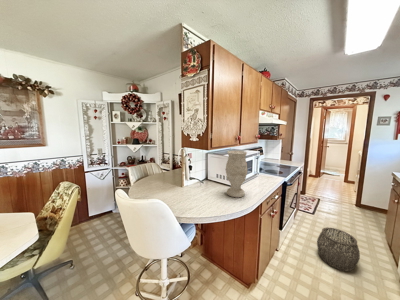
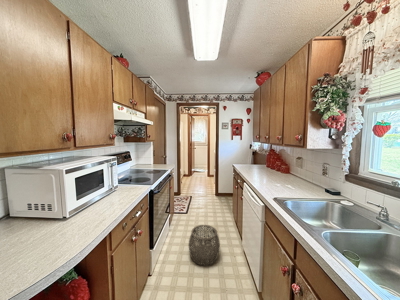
vase: present [225,151,248,198] -> none [28,158,79,244]

